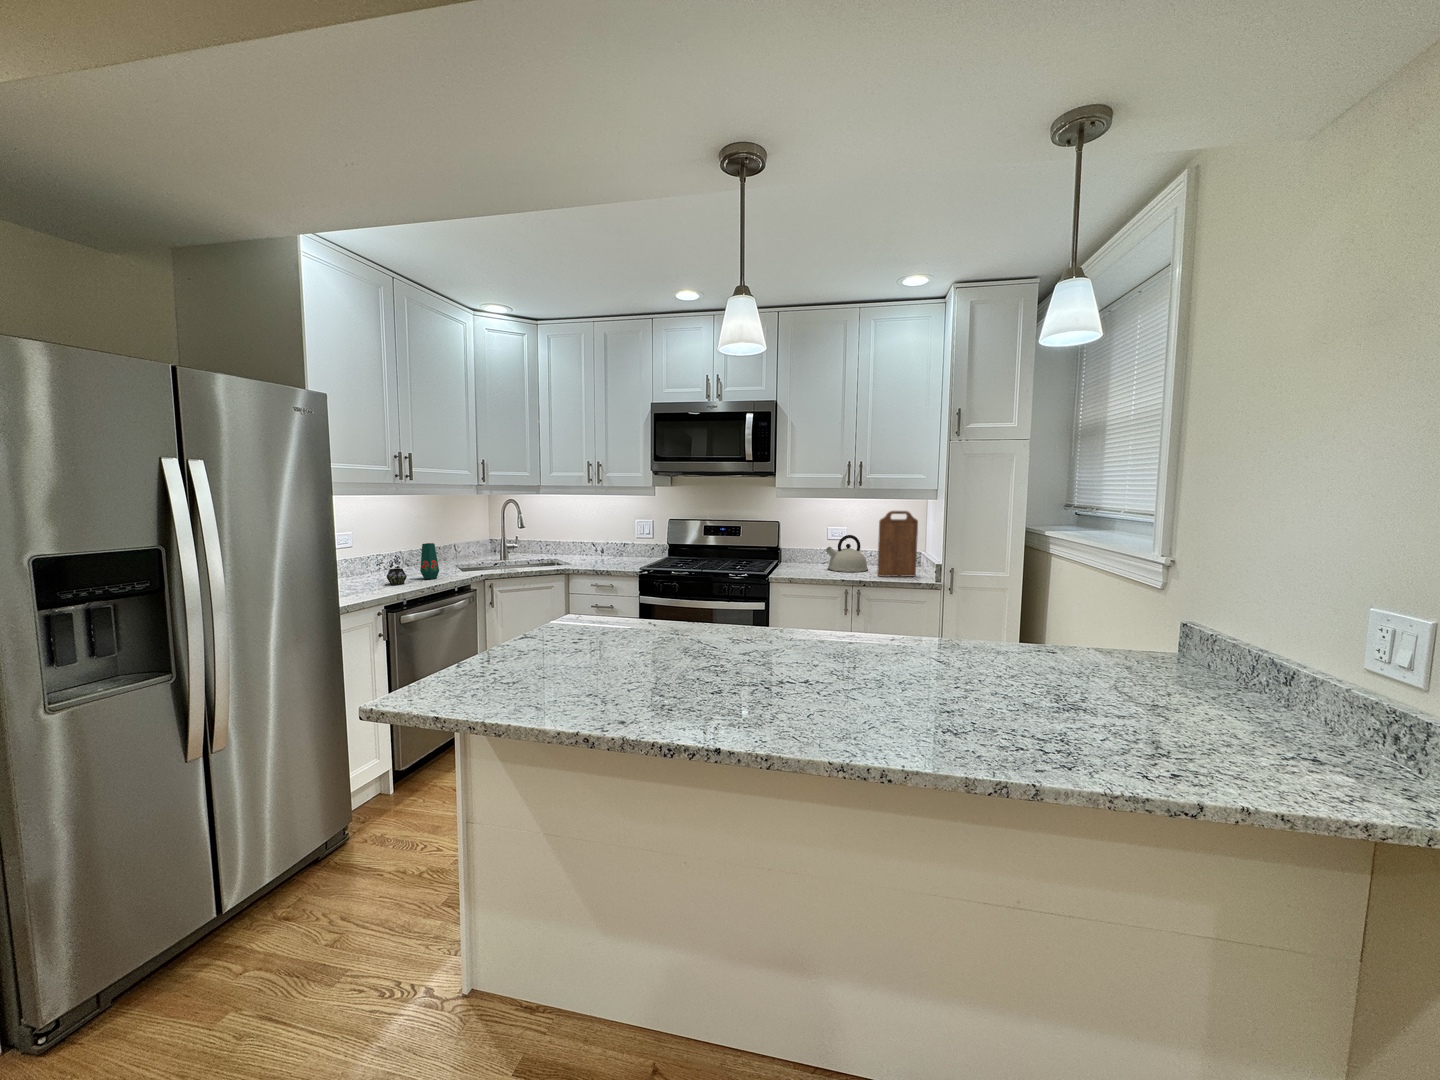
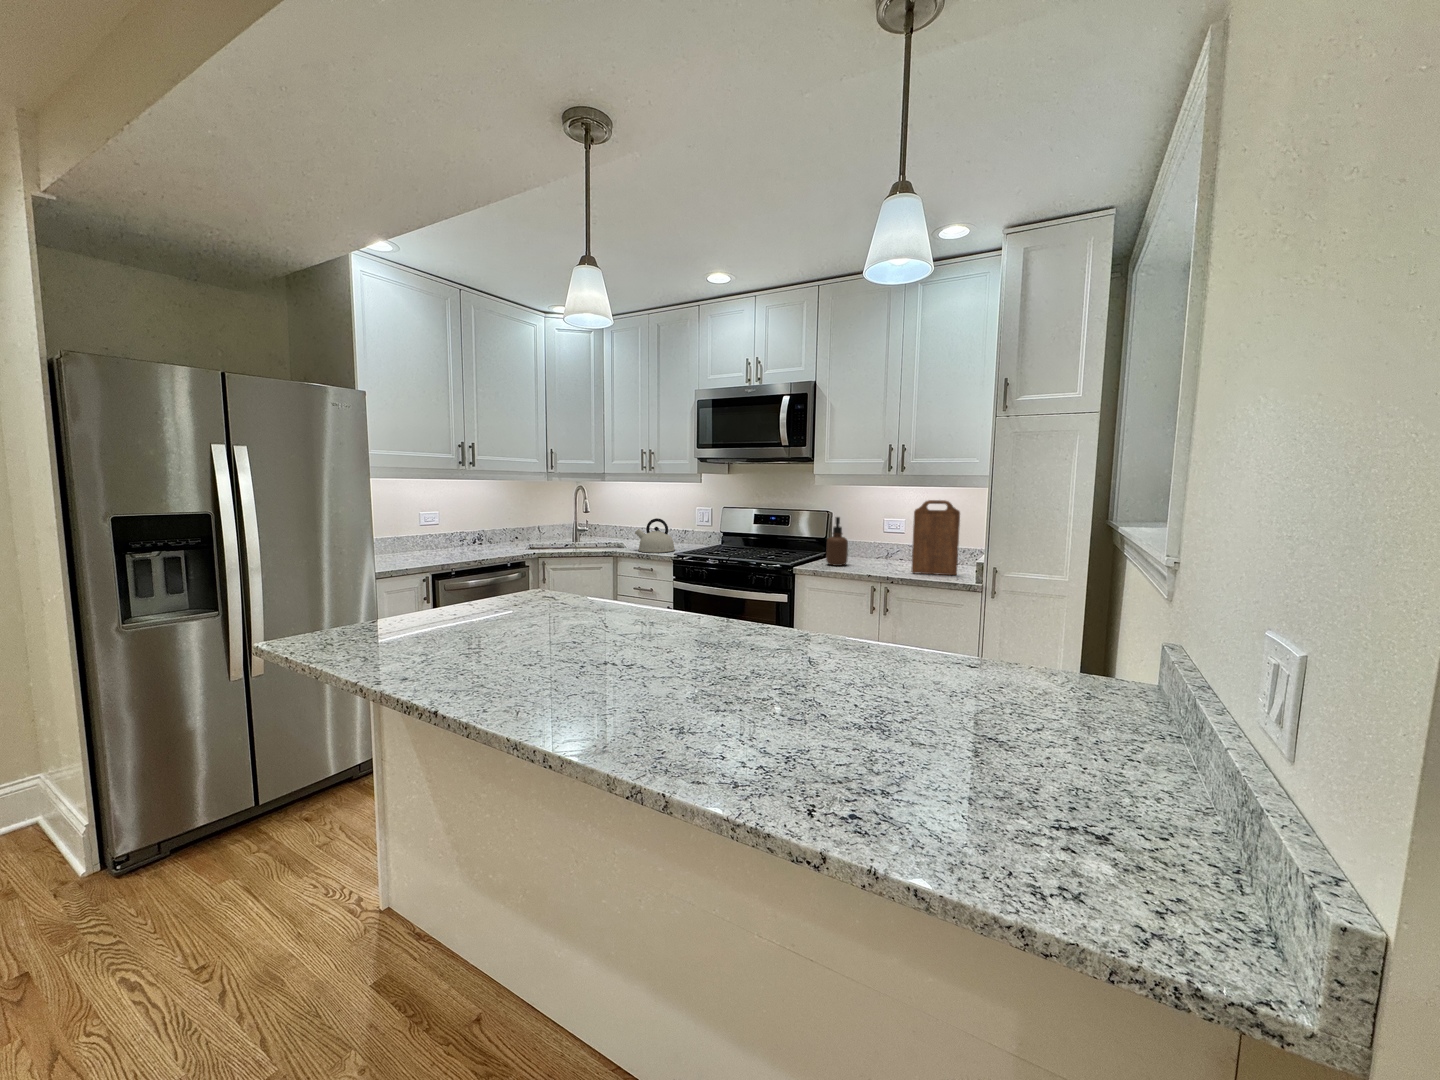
soap dispenser: none [794,527,814,573] -> present [826,517,848,566]
kettle: present [826,535,868,572] -> present [635,518,675,553]
vase: present [387,543,439,585] -> none [451,522,500,557]

